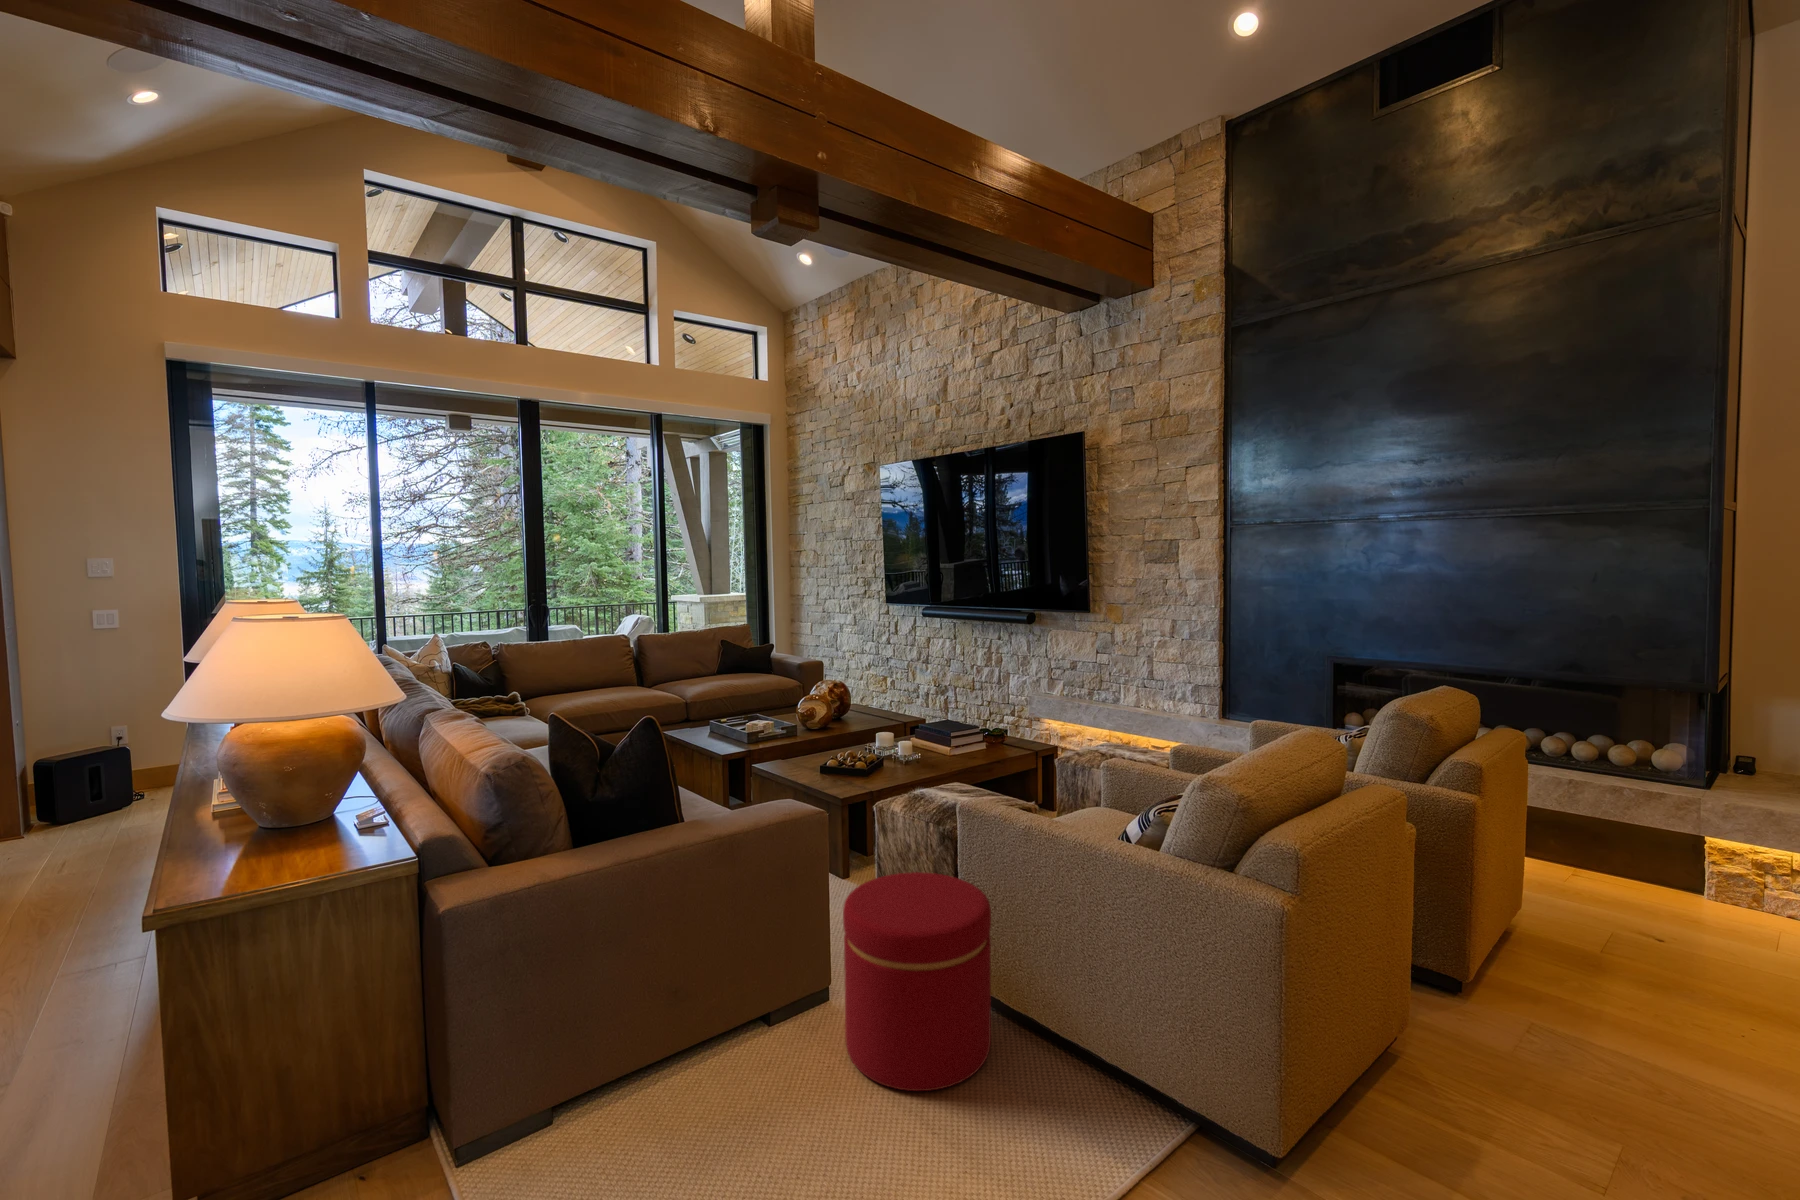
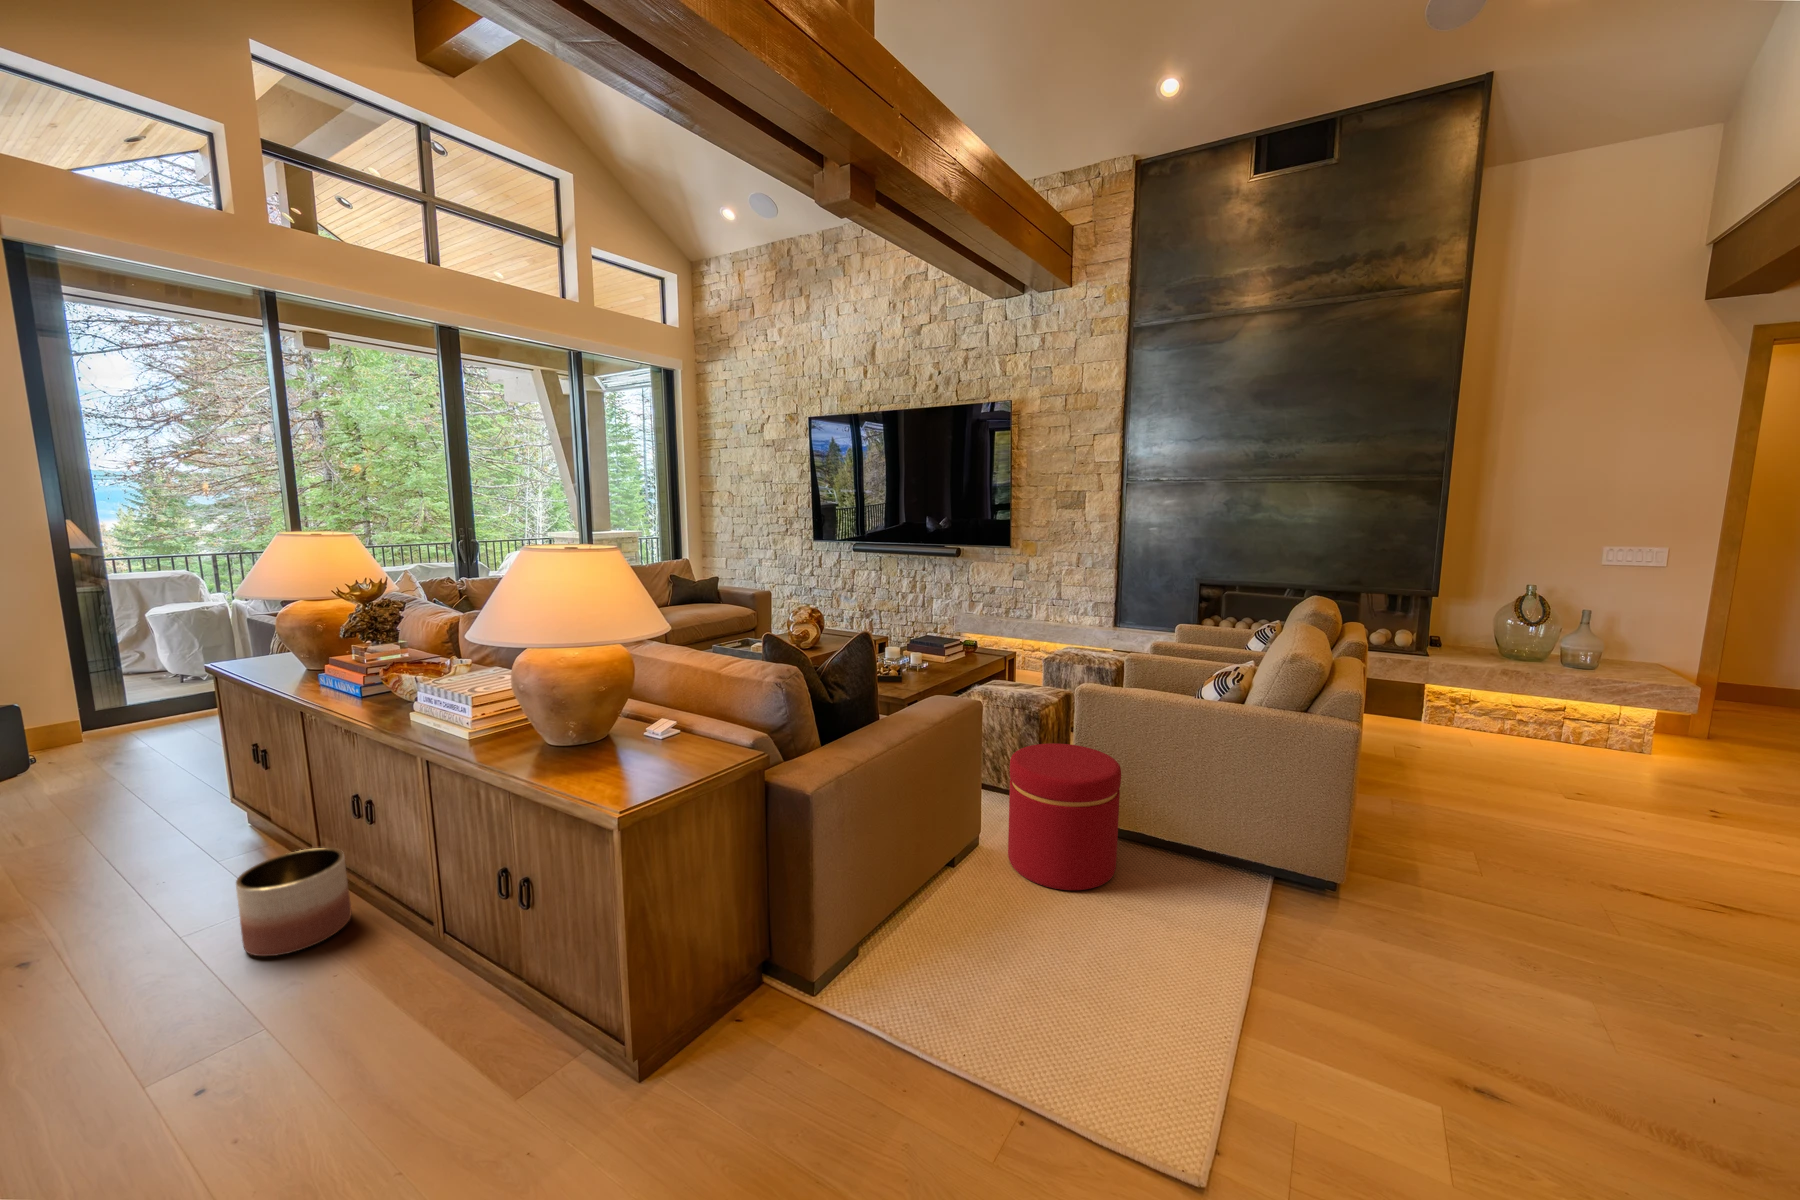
planter: none [56,902,174,1008] -> present [236,848,351,956]

